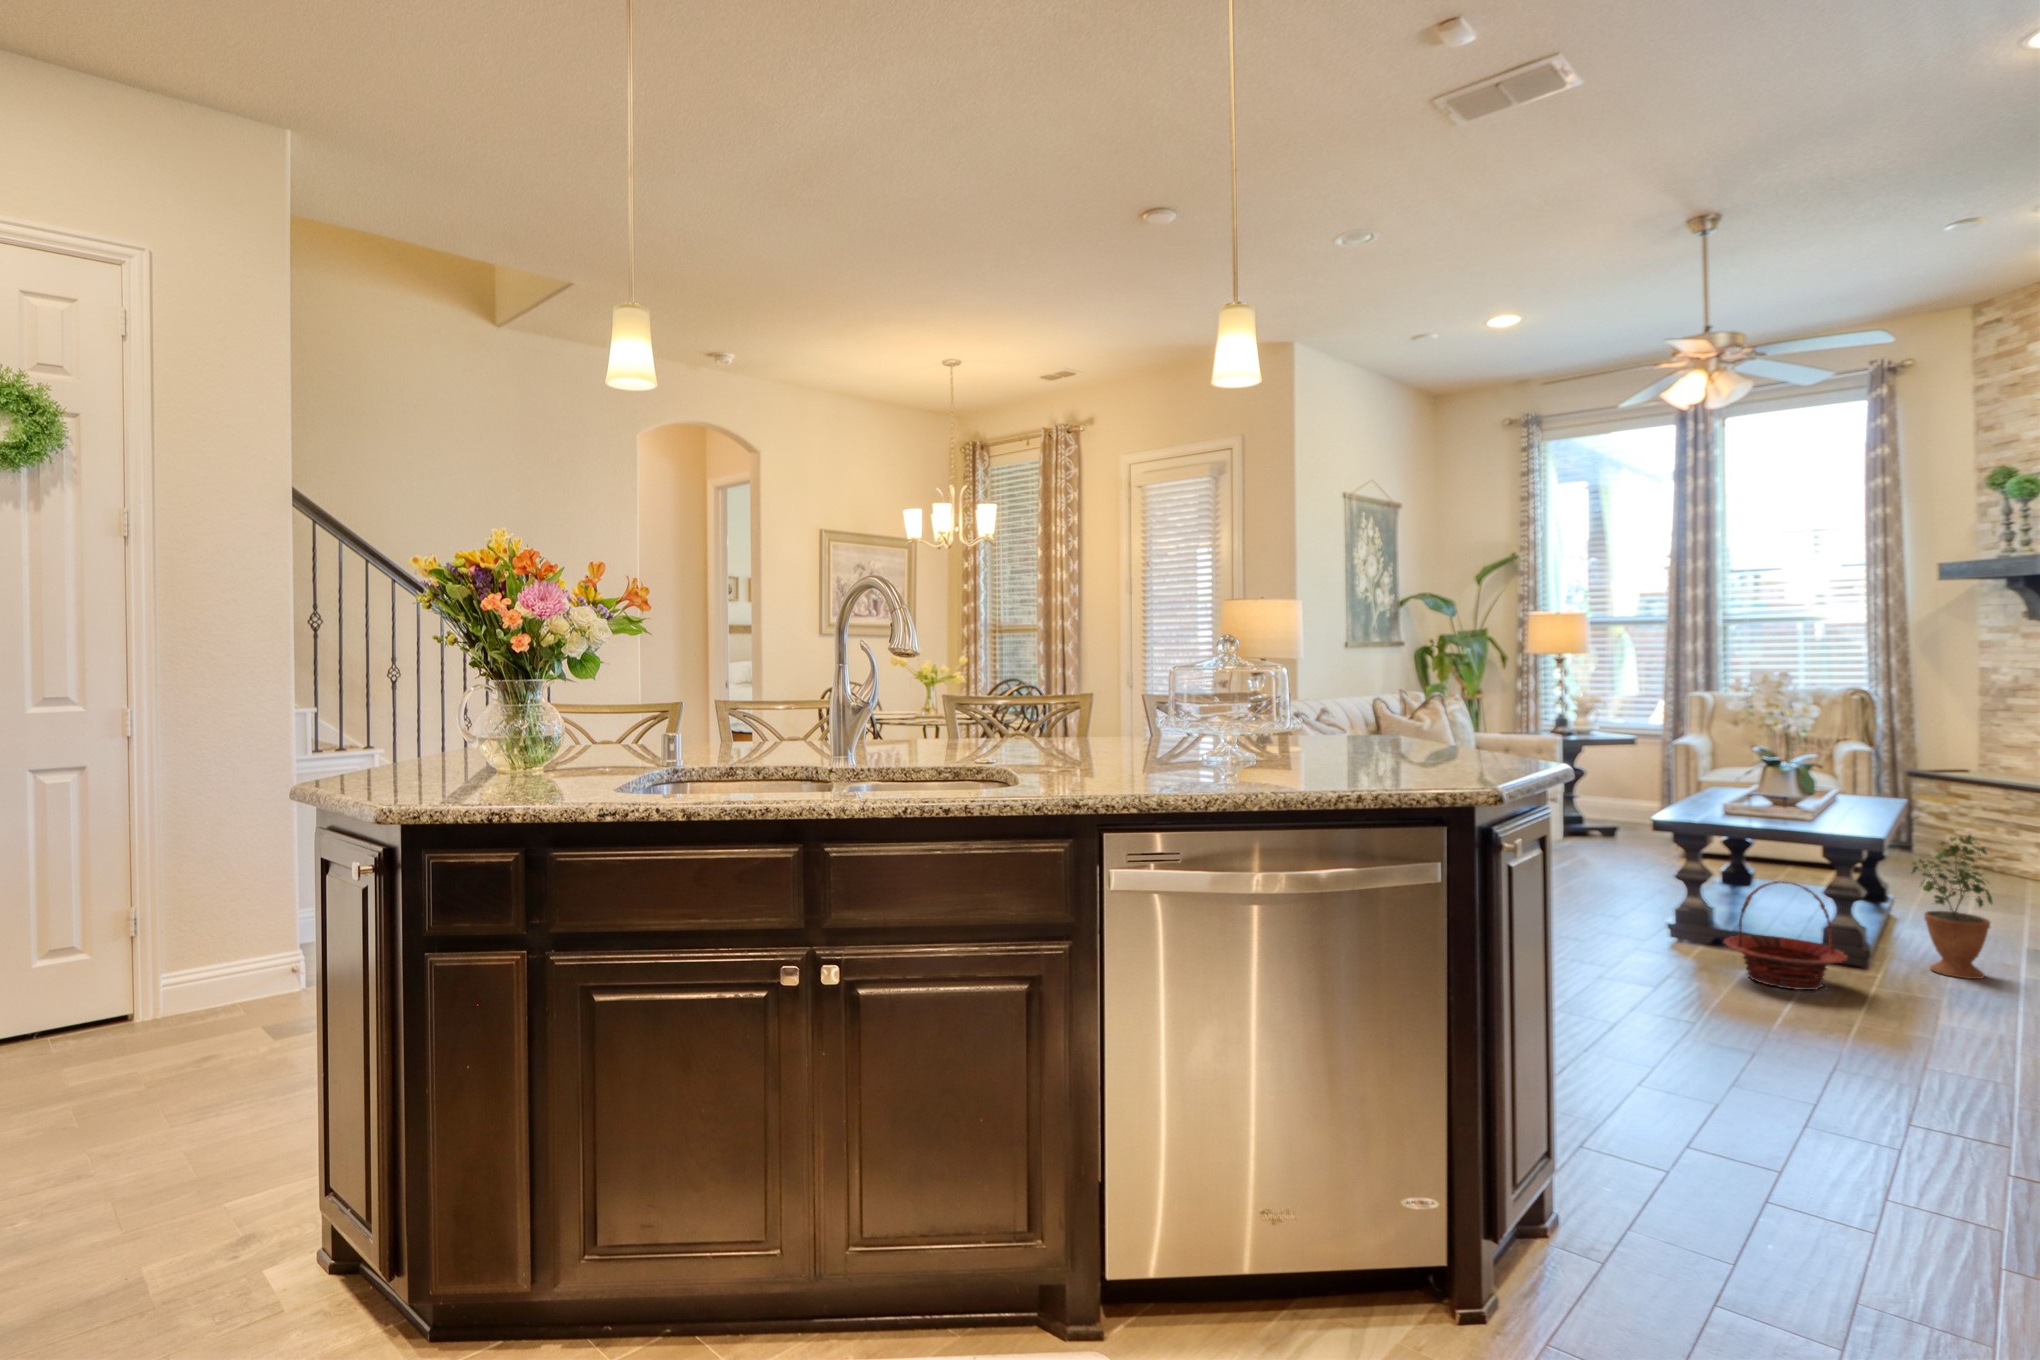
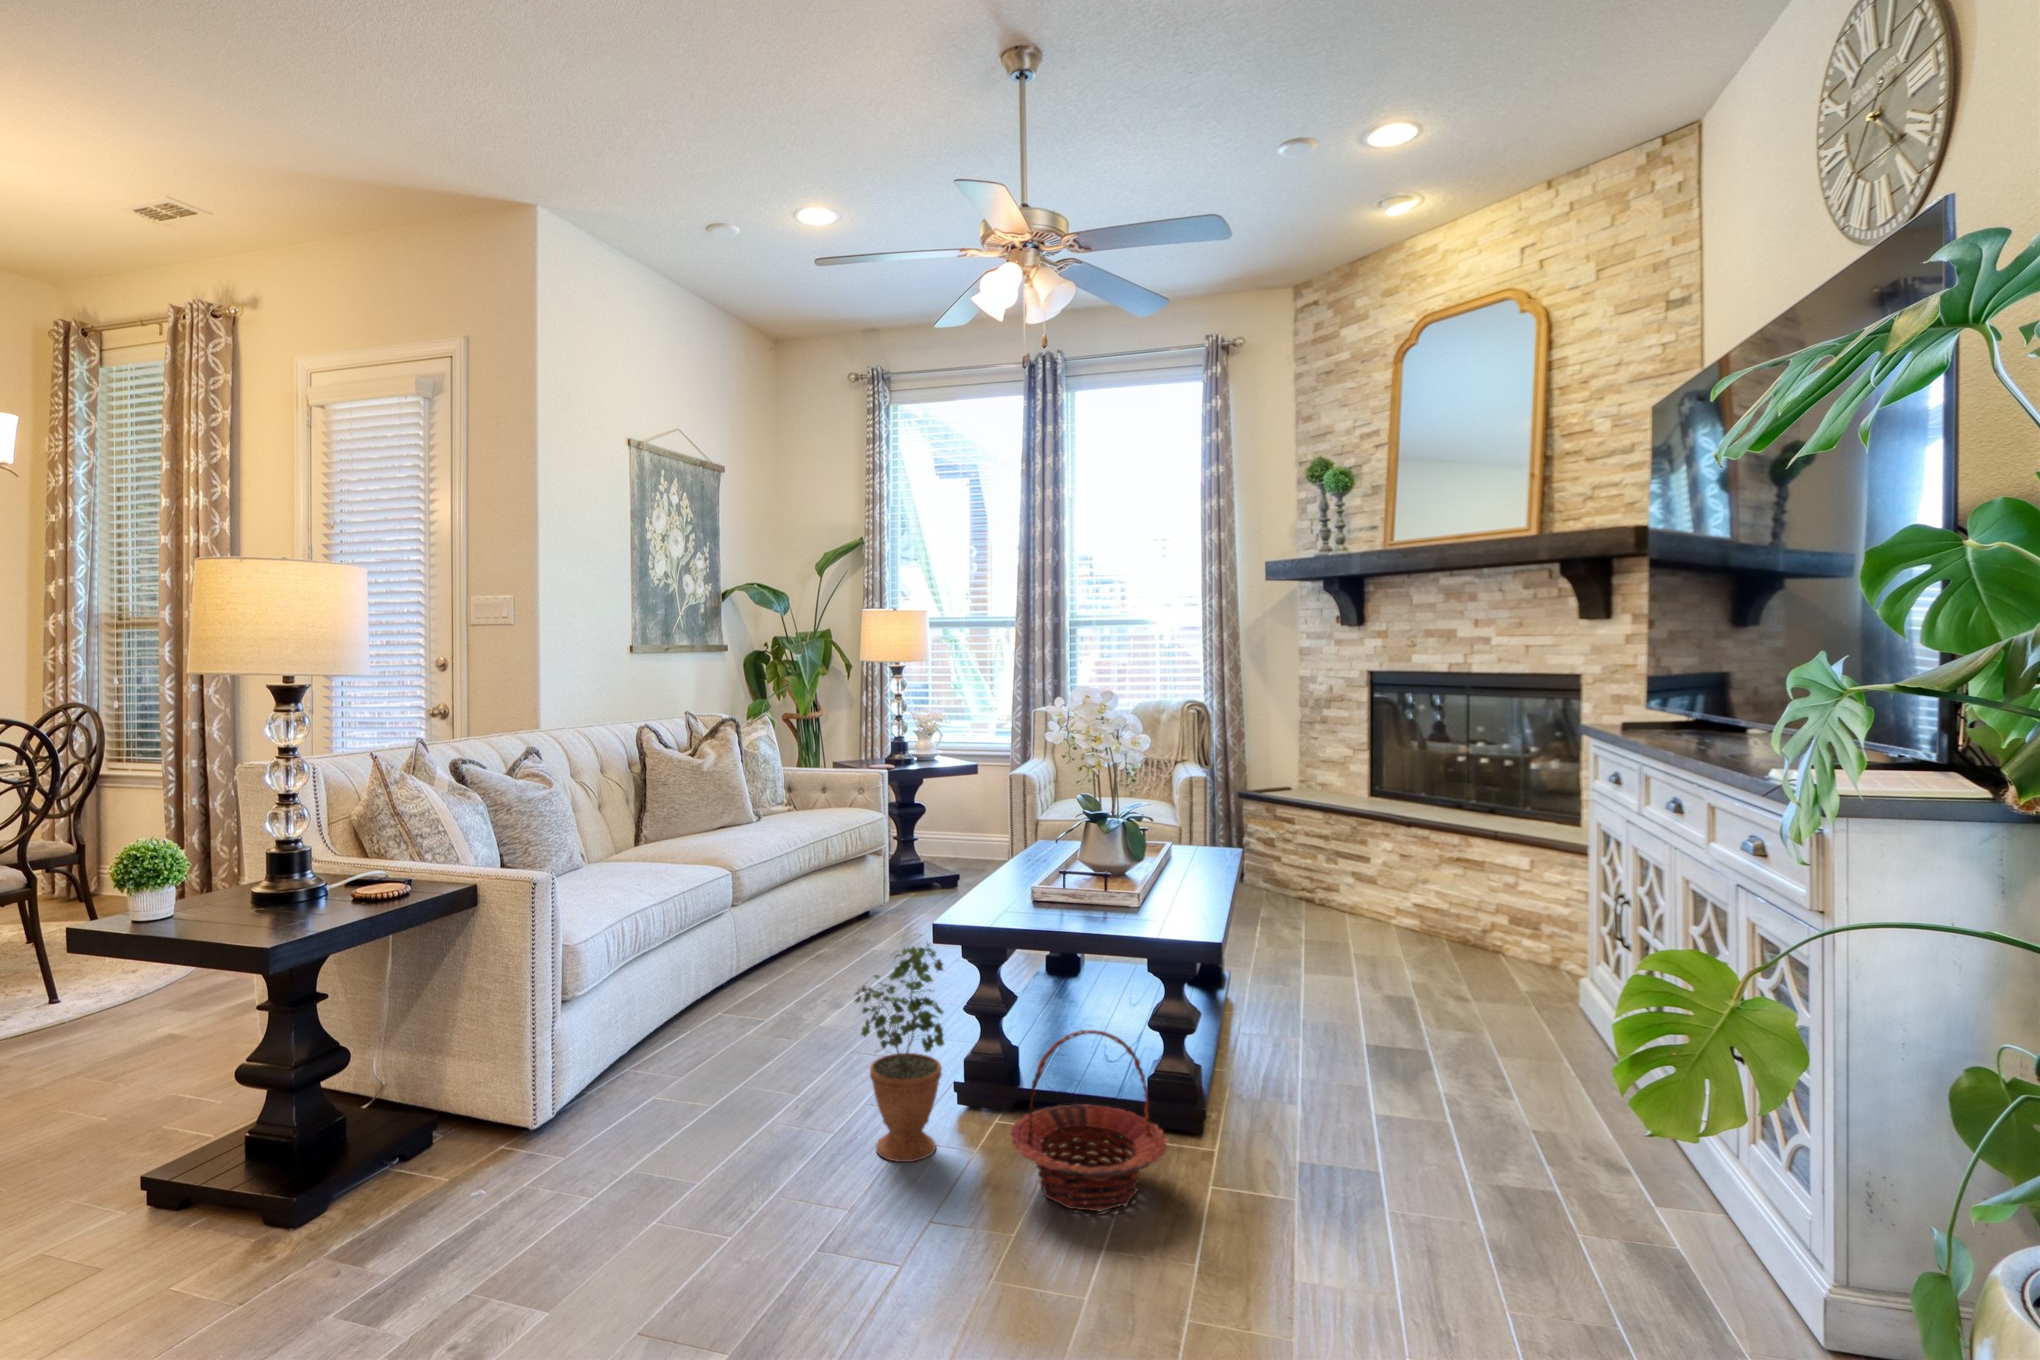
potted plant: present [1912,835,1993,979] -> present [855,944,944,1162]

